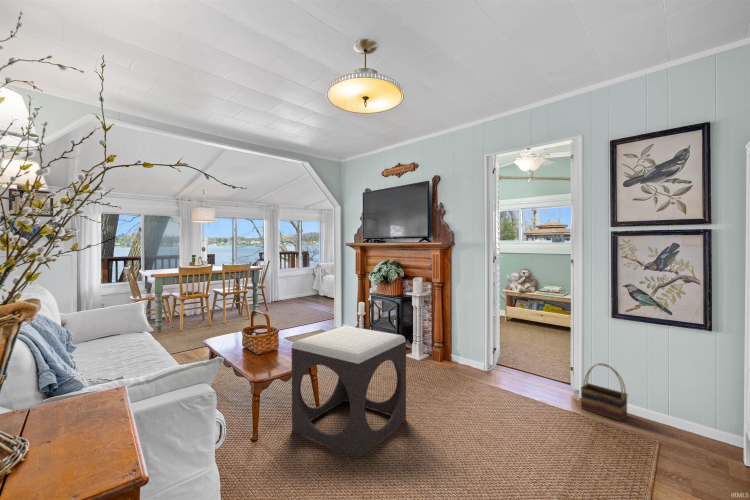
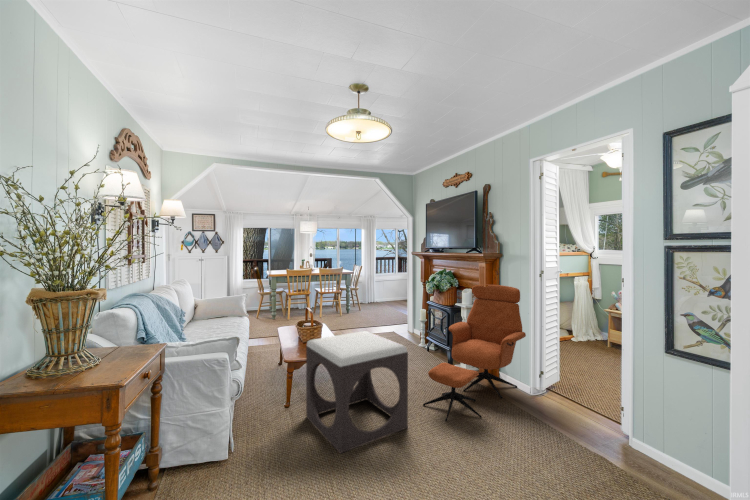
armchair: none [404,272,481,406] -> present [423,285,526,421]
basket: present [581,363,628,421] -> none [619,407,684,484]

